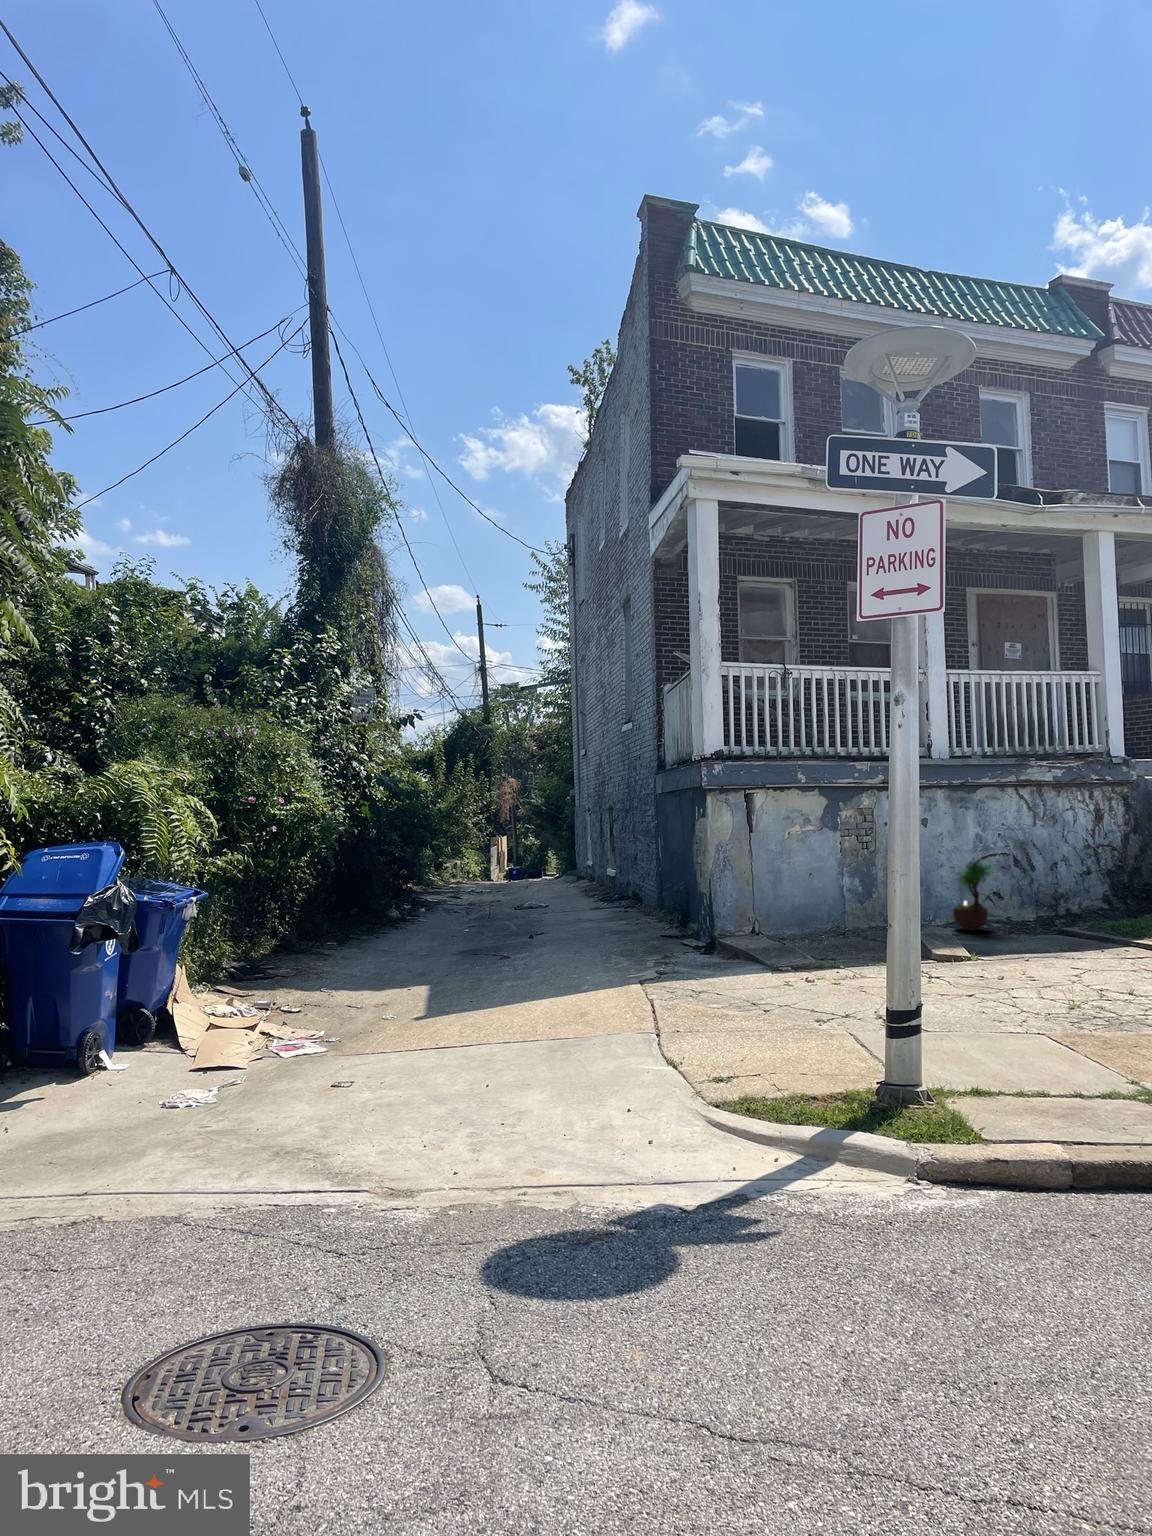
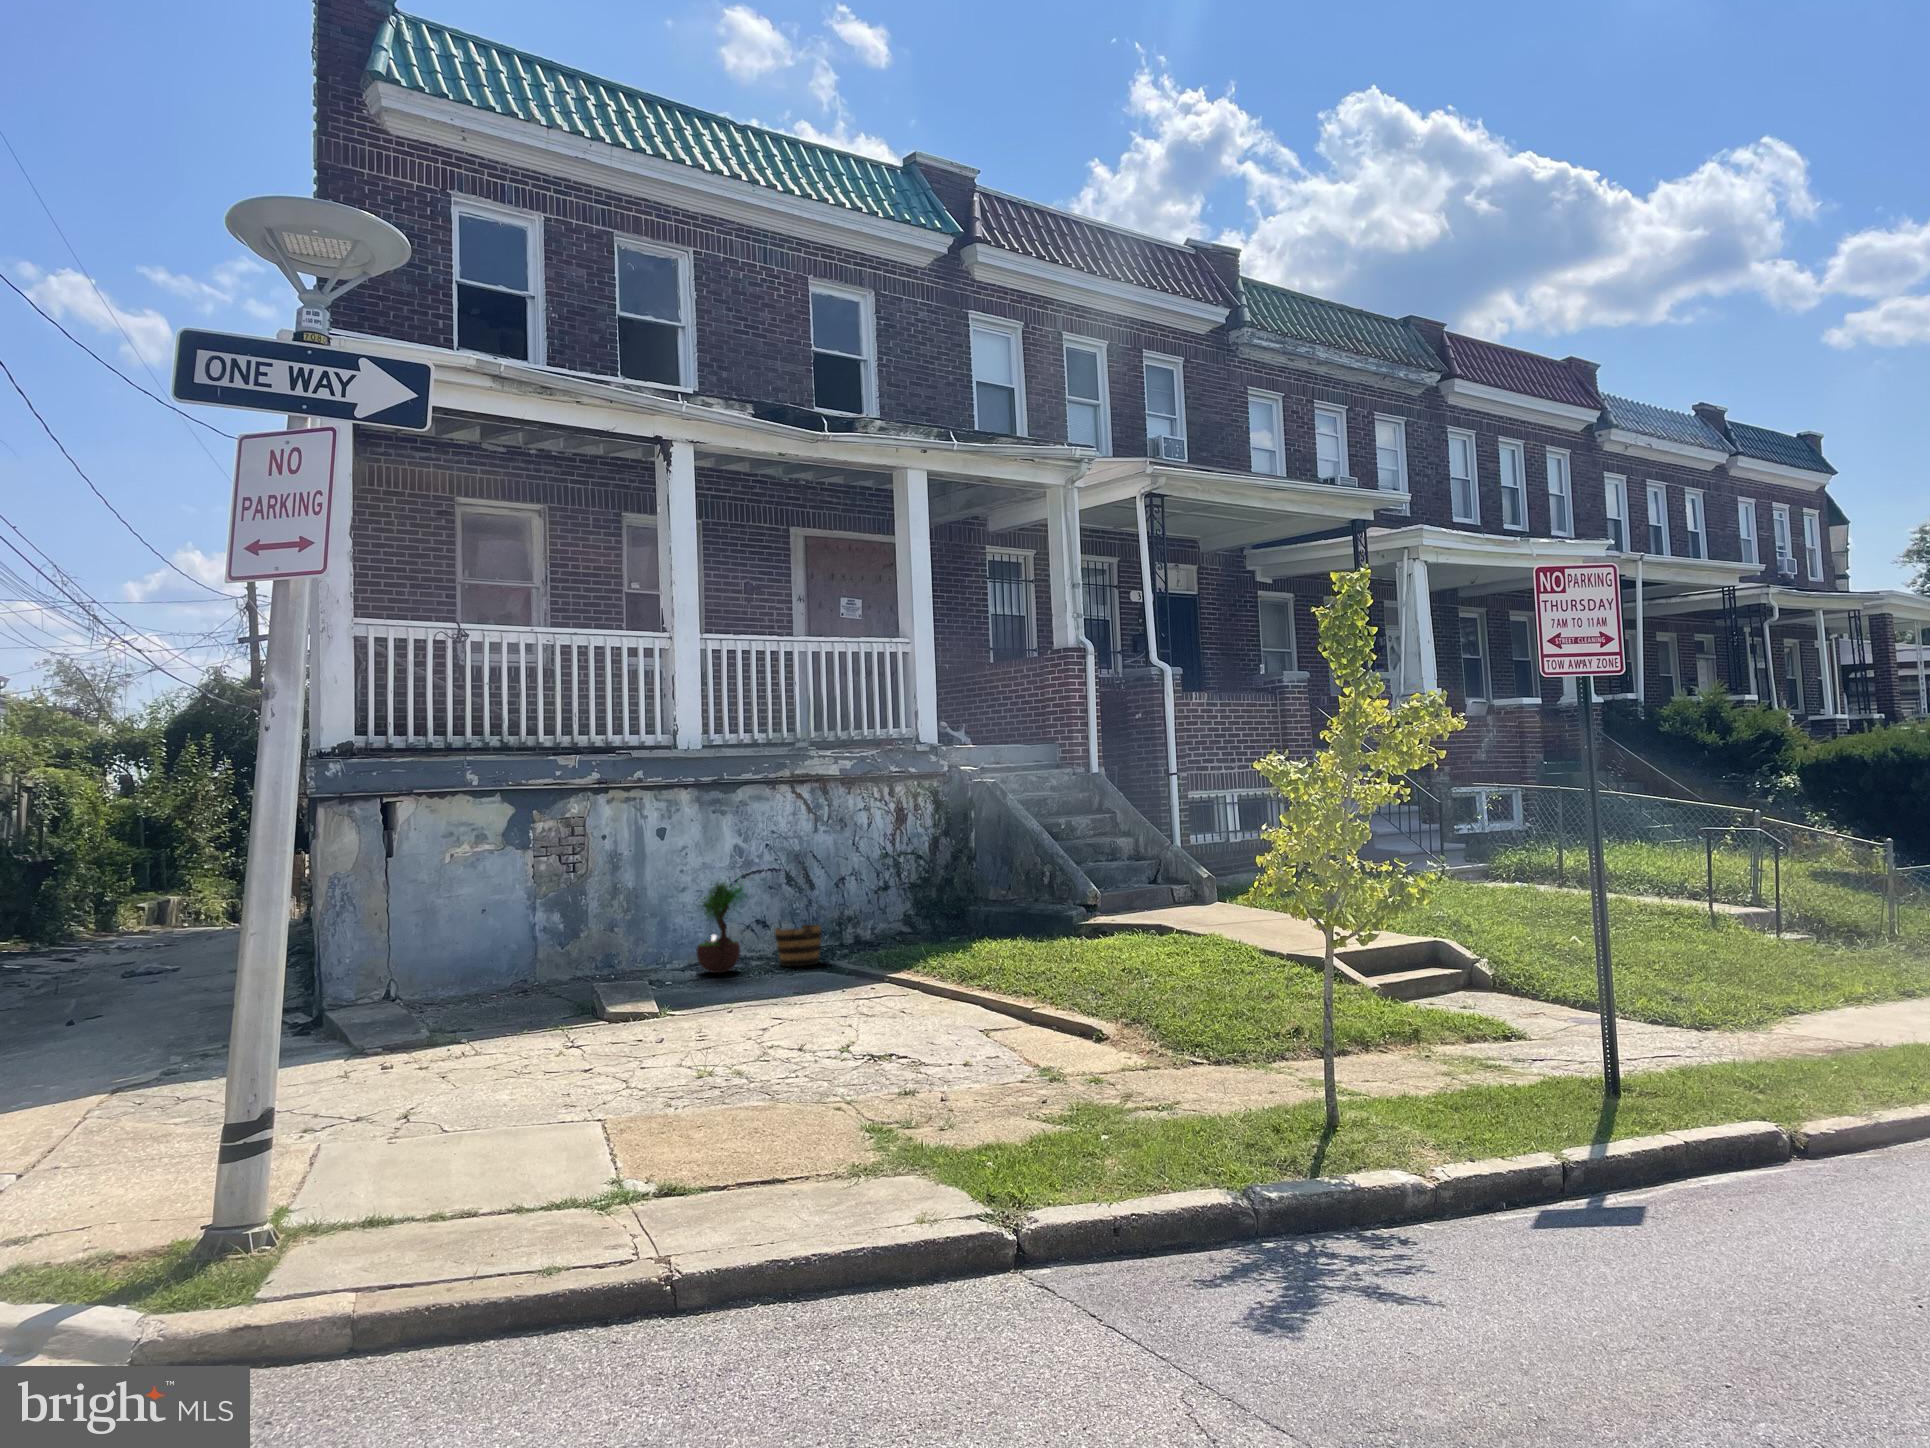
bucket: none [1010,897,1050,929] -> present [775,925,822,966]

